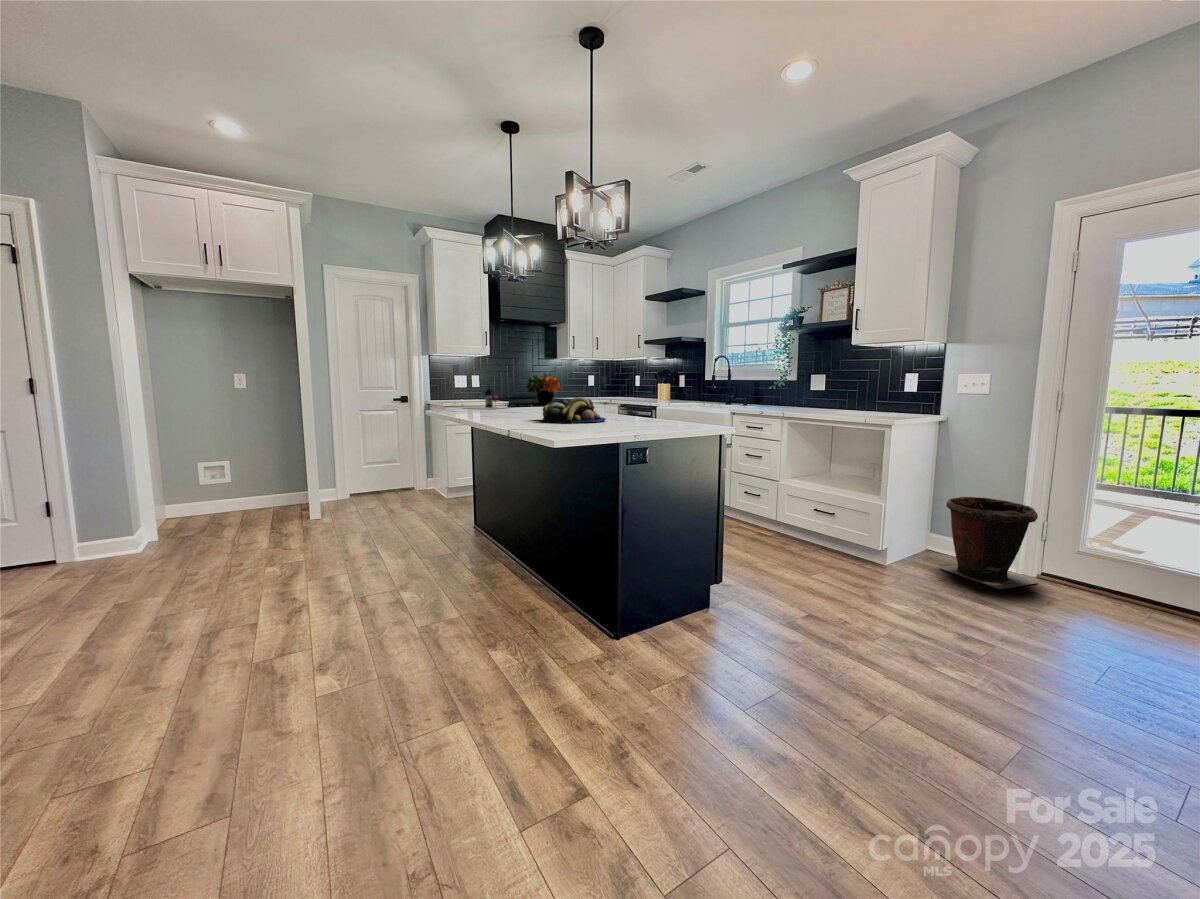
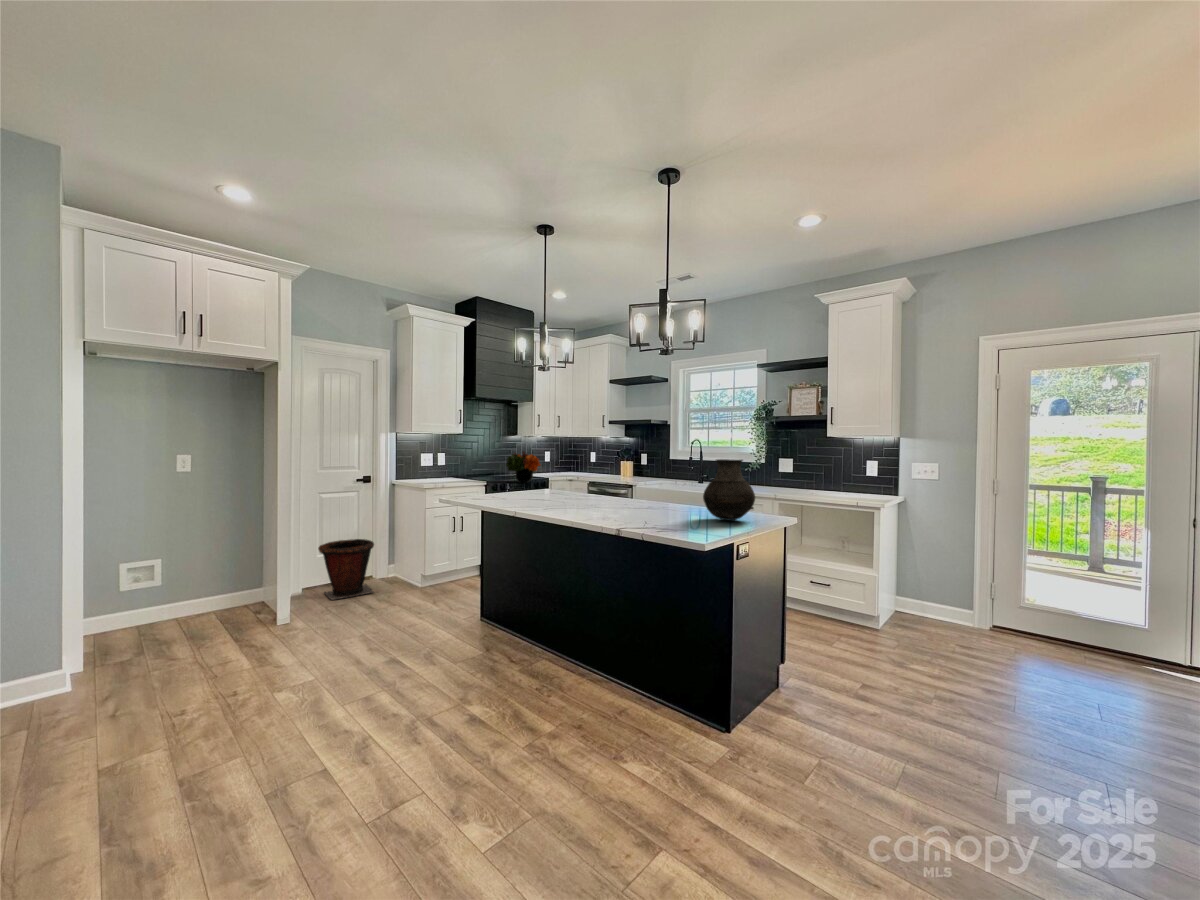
vase: none [613,360,668,427] -> present [703,459,755,520]
wine bottle: present [473,384,500,409] -> none [460,466,510,493]
fruit bowl: present [543,397,606,423] -> none [606,488,669,515]
waste bin: present [941,497,1038,589] -> present [318,539,374,600]

